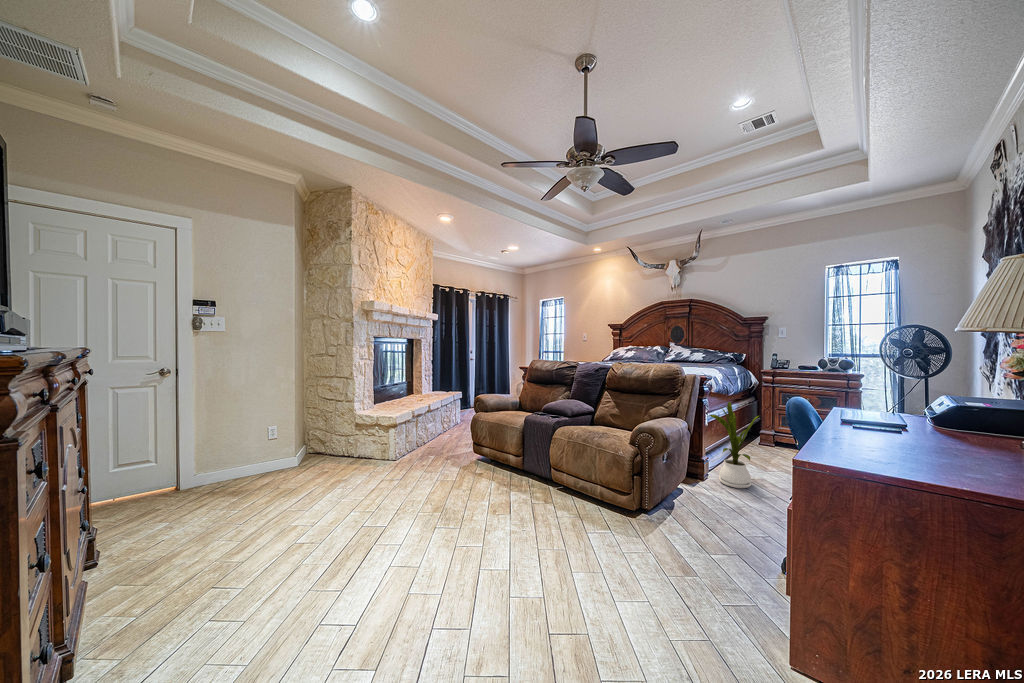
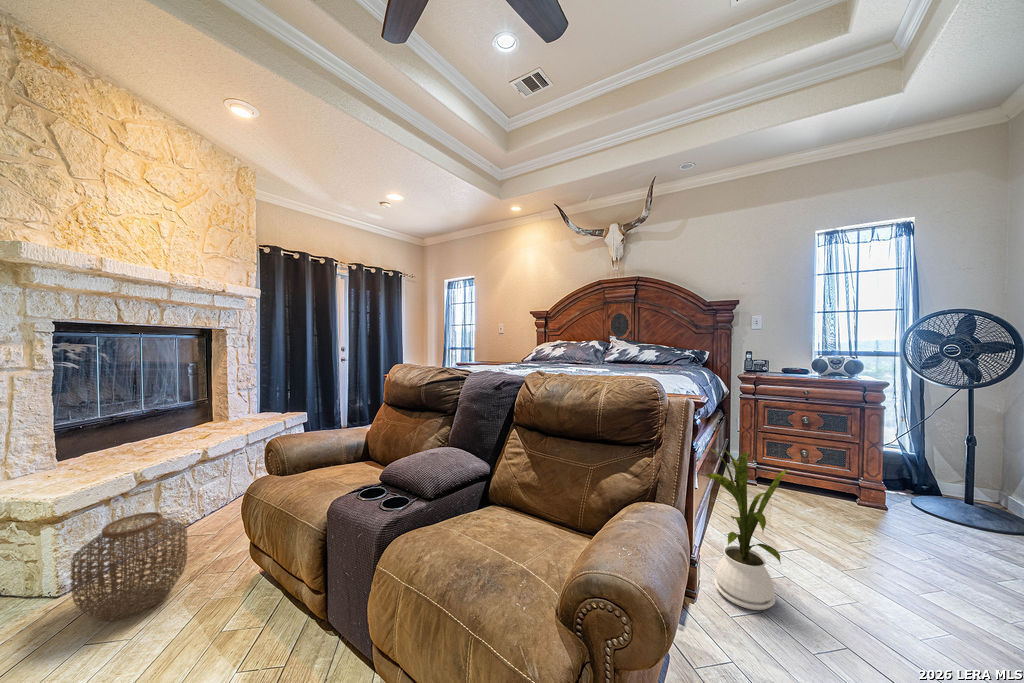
woven basket: none [411,425,448,469] -> present [71,512,187,621]

